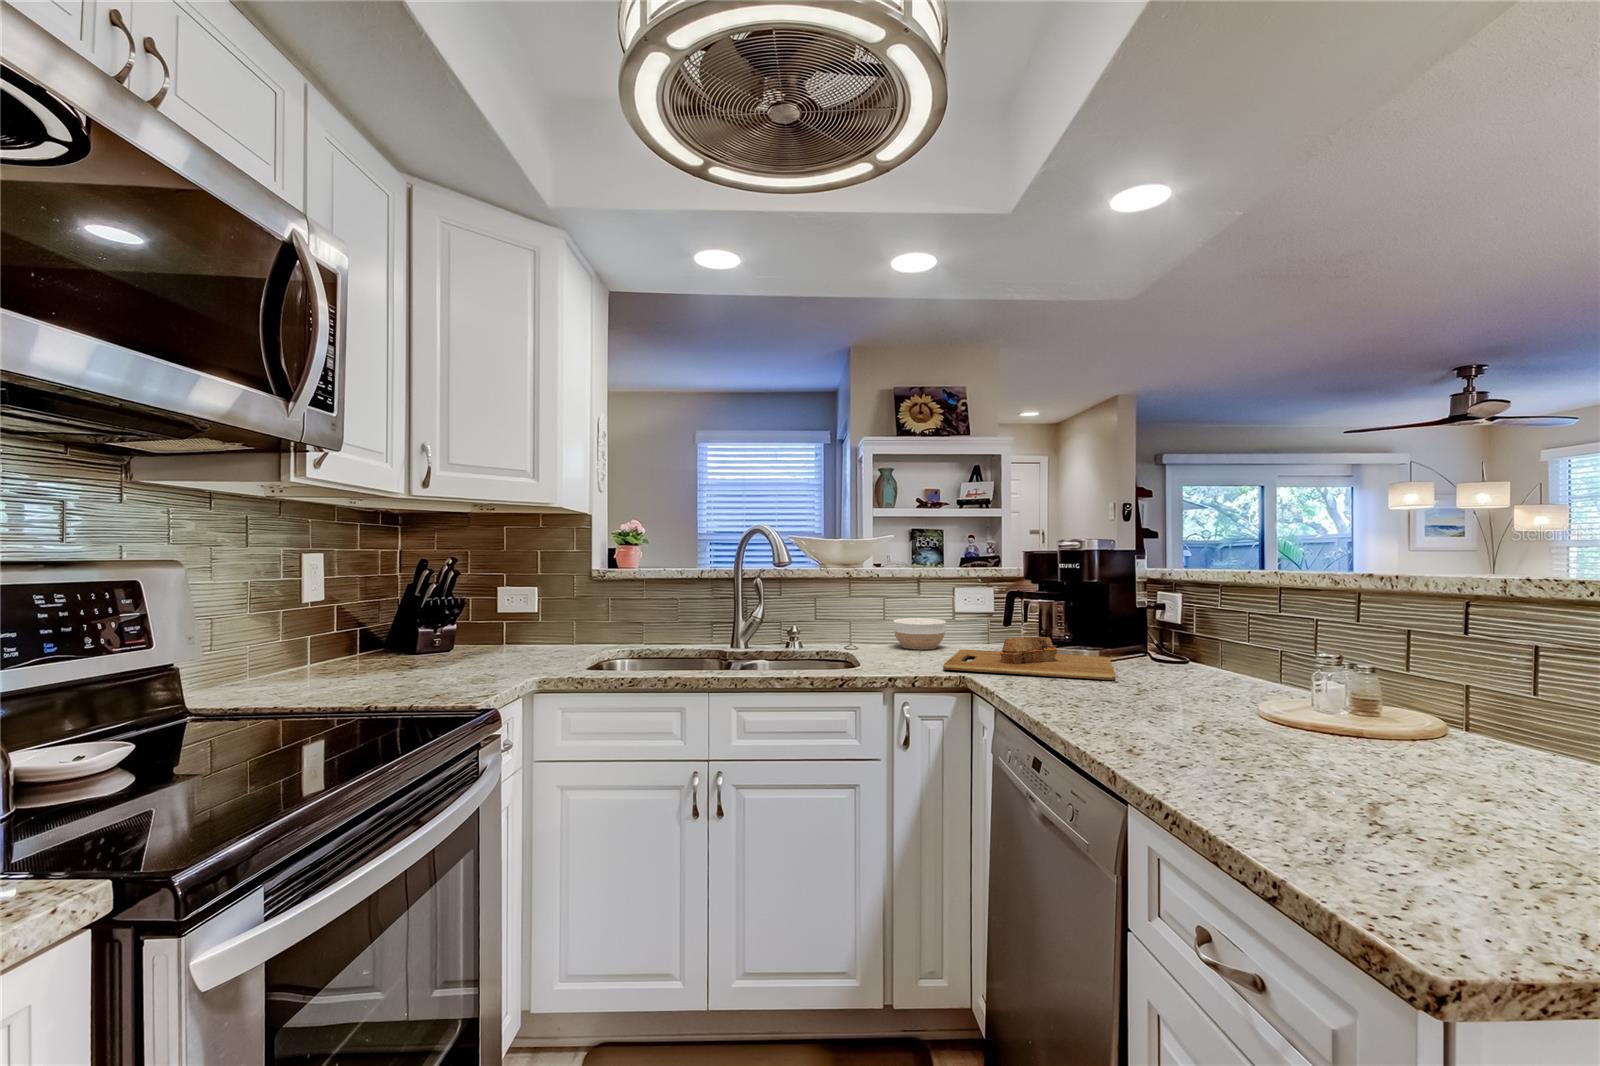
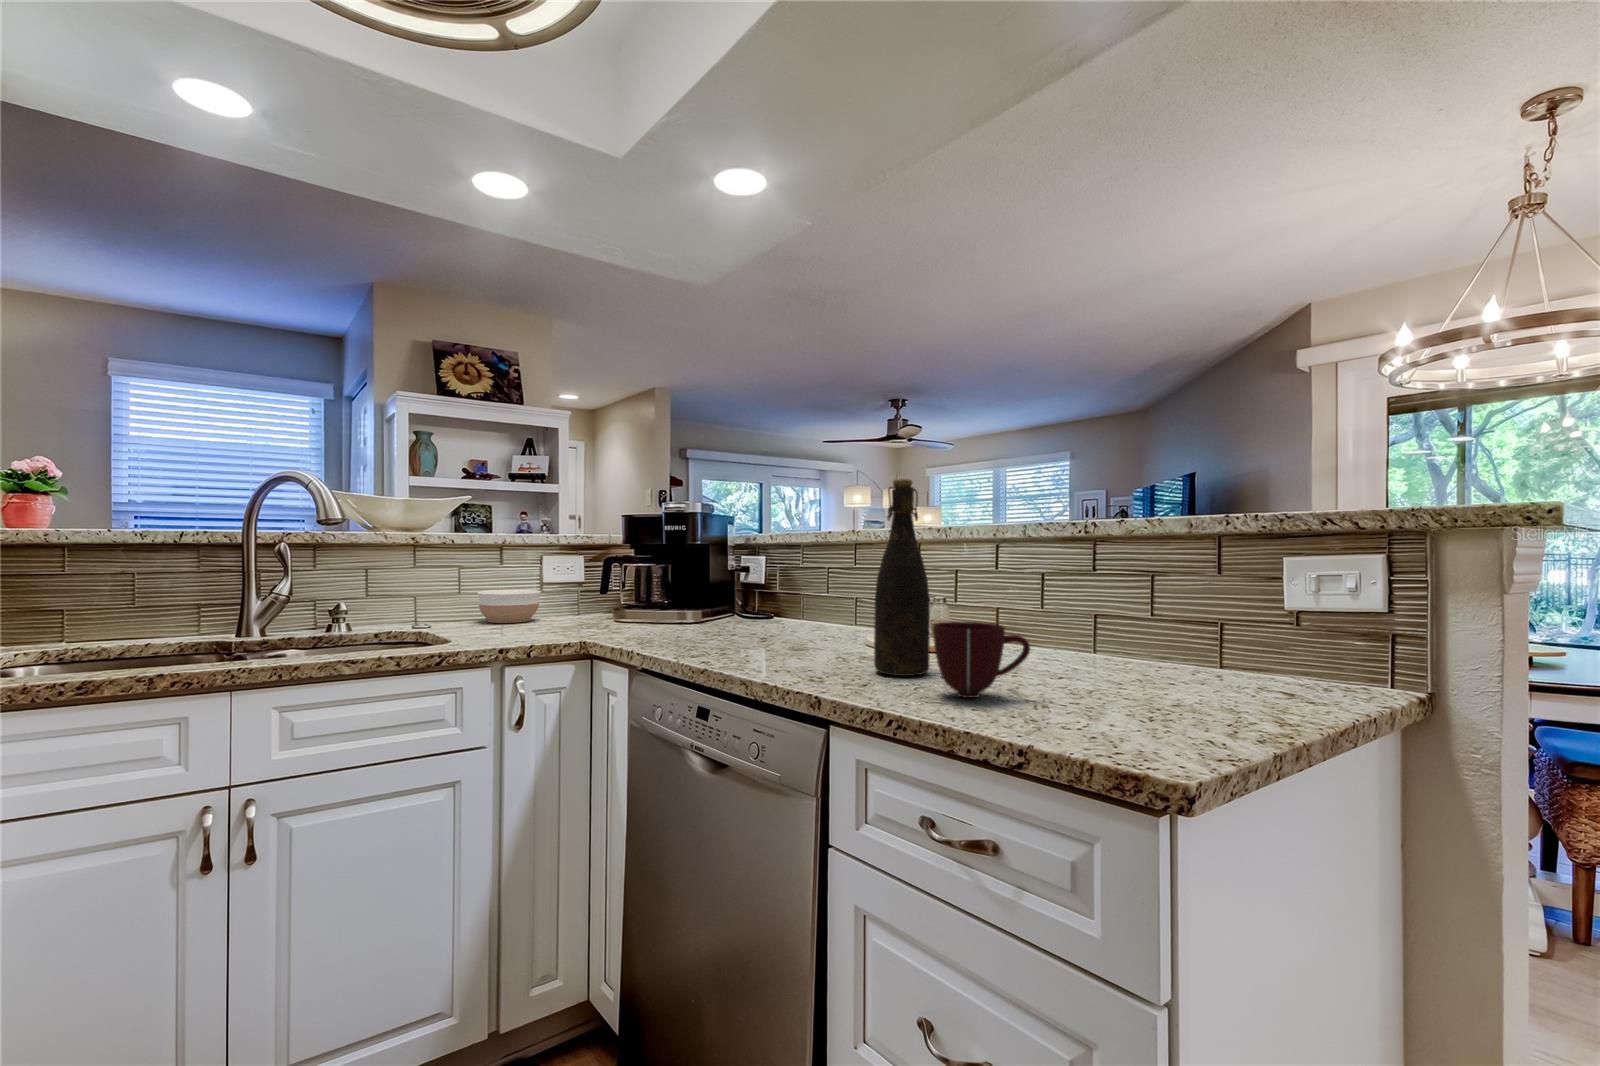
bottle: none [1240,535,1322,779] -> present [874,479,930,676]
cutting board: present [943,637,1115,680] -> none [557,597,727,636]
mug: none [1286,723,1443,831] -> present [933,622,1030,698]

